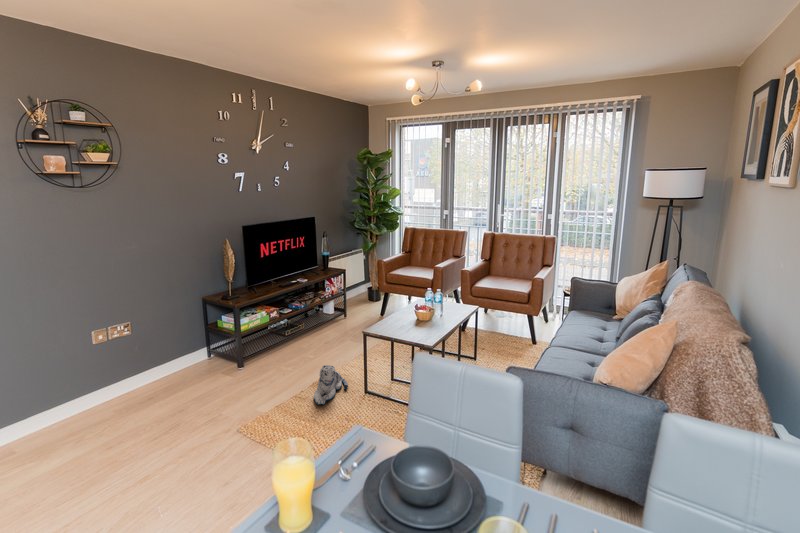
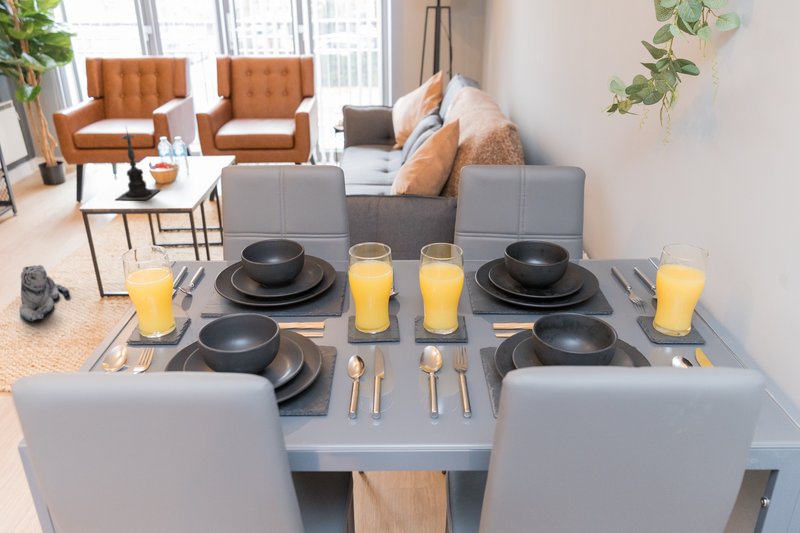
candle holder: none [386,282,418,335] -> present [116,133,159,200]

